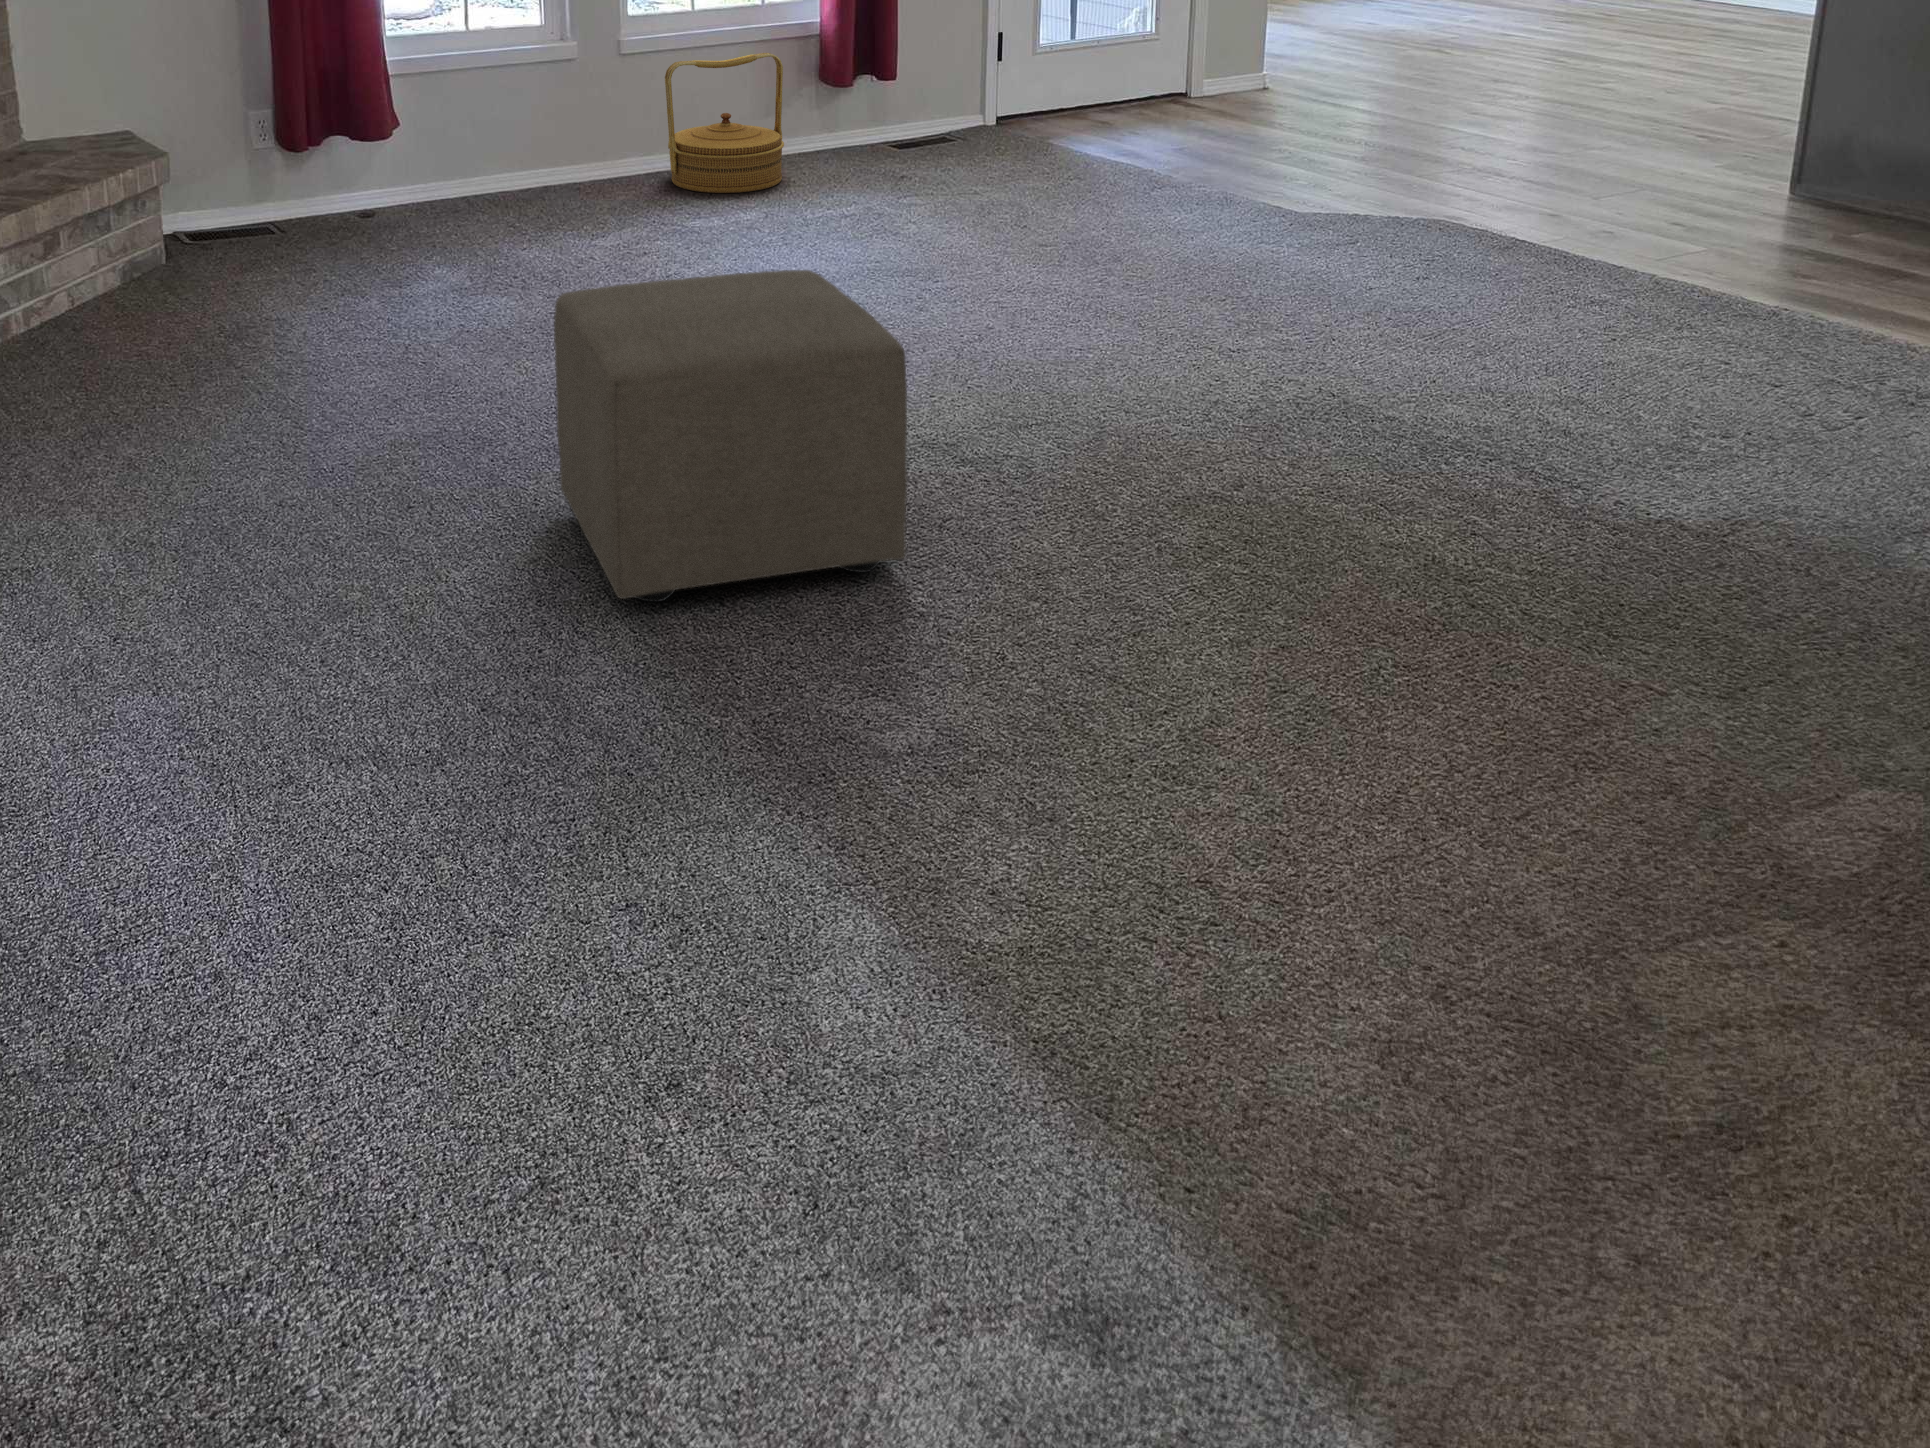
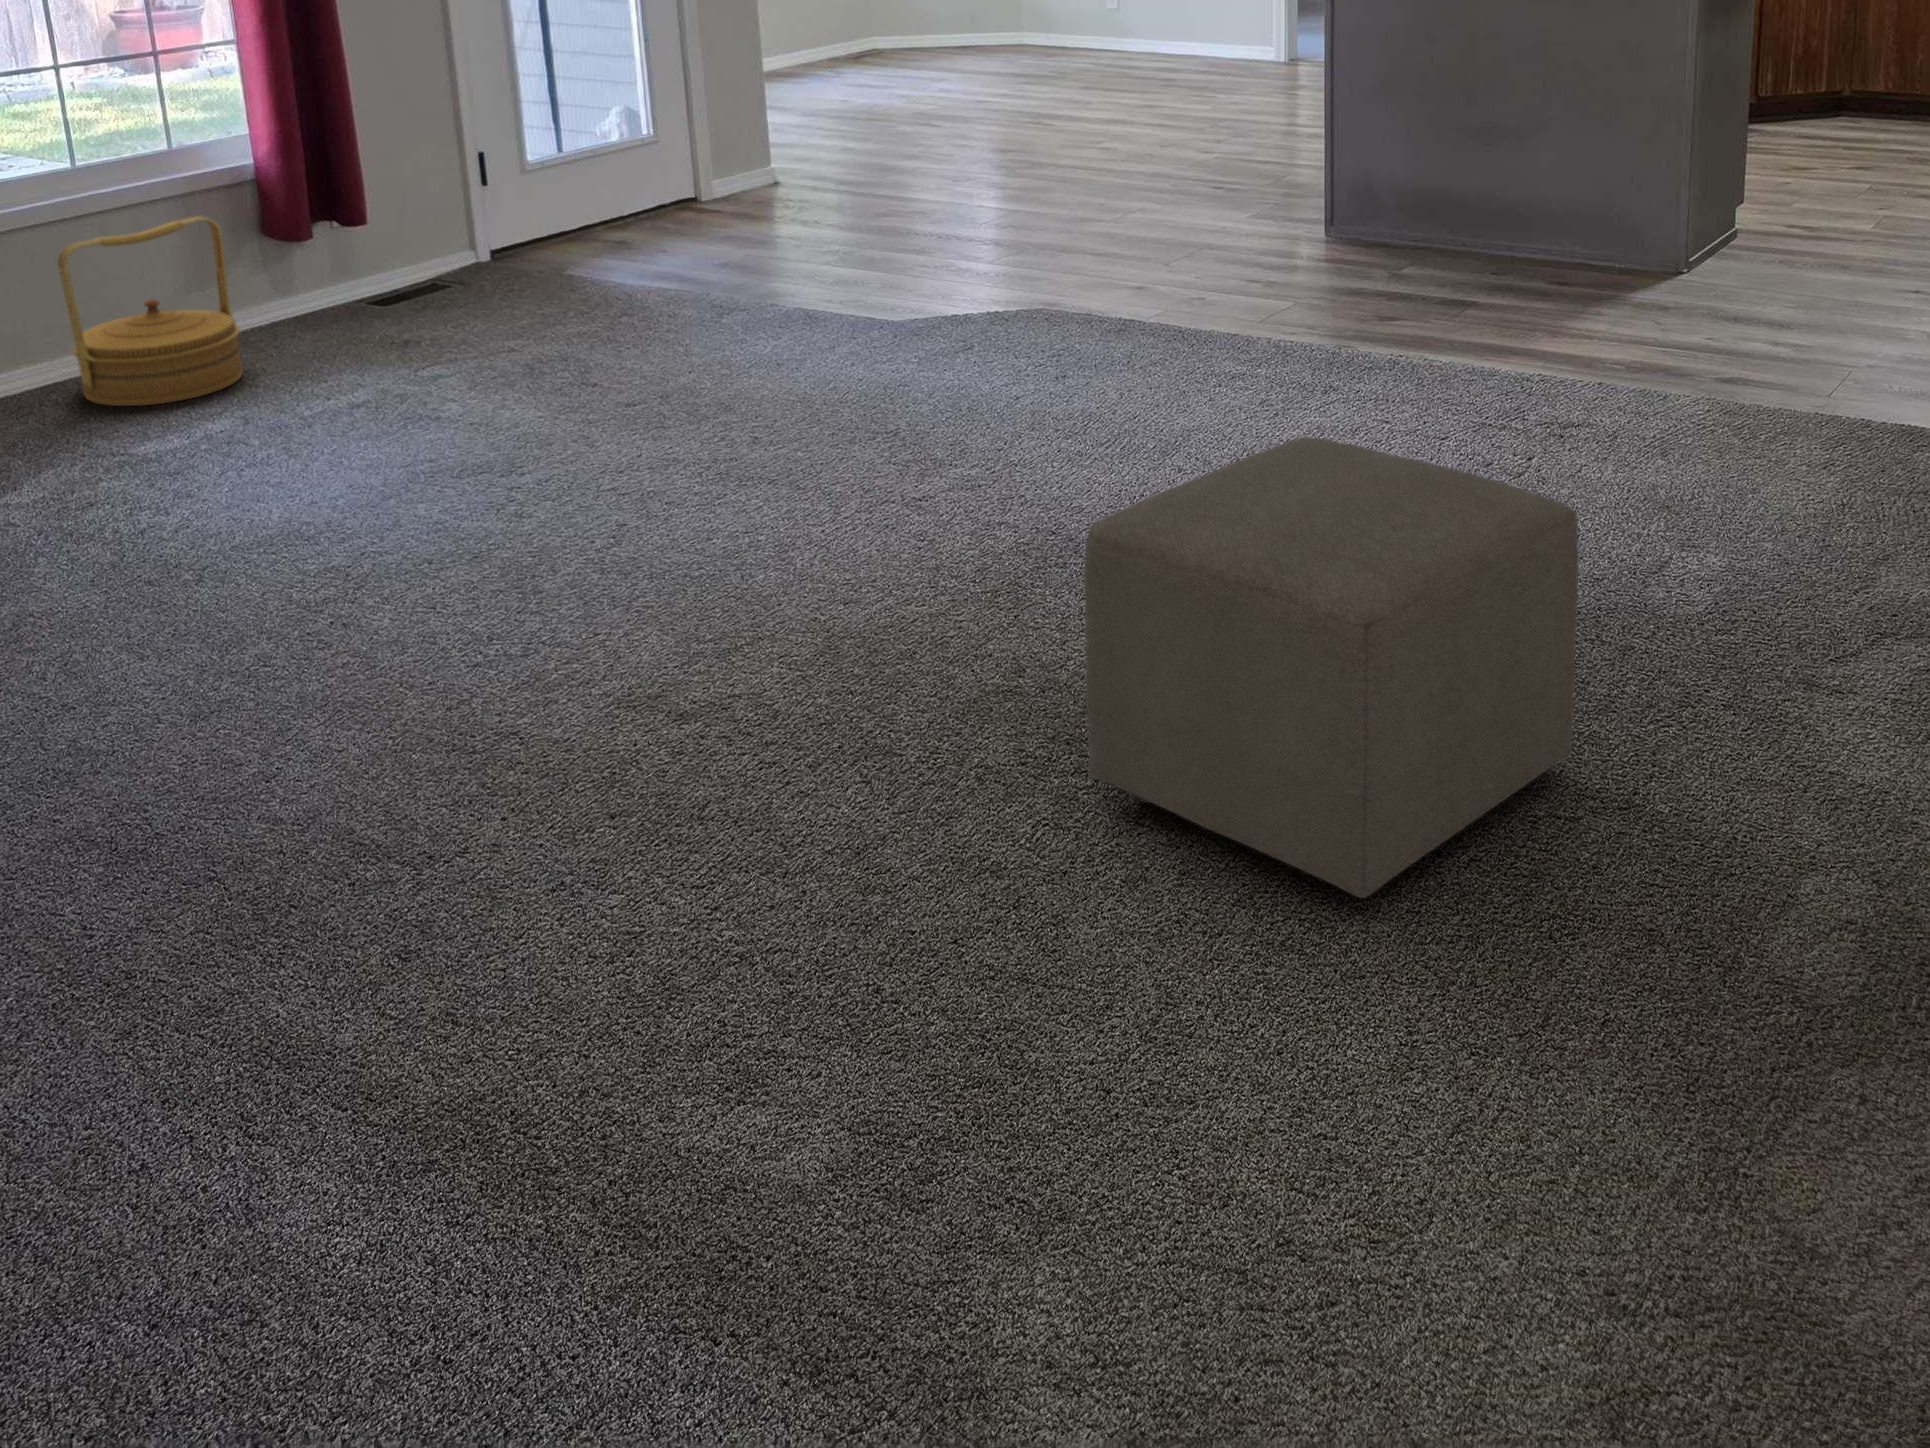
ottoman: present [554,270,907,602] -> present [1084,437,1579,898]

